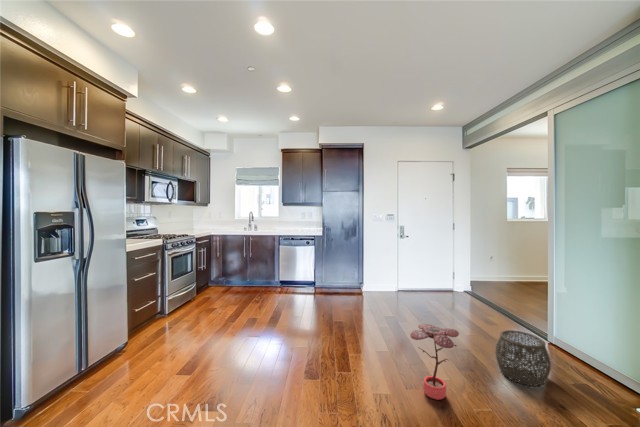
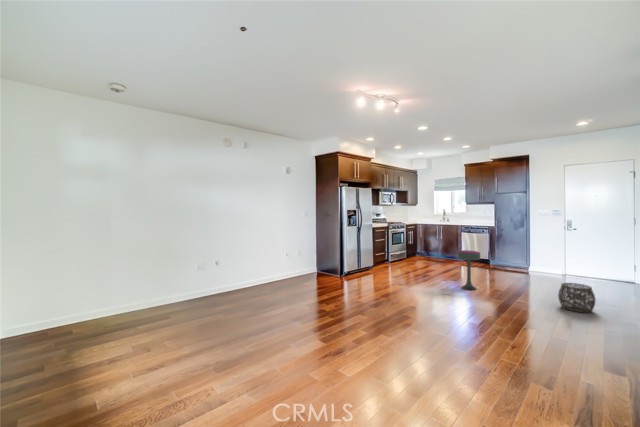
bar stool: none [336,291,376,376] -> present [458,250,480,290]
potted plant: present [410,324,459,400] -> none [486,267,516,301]

